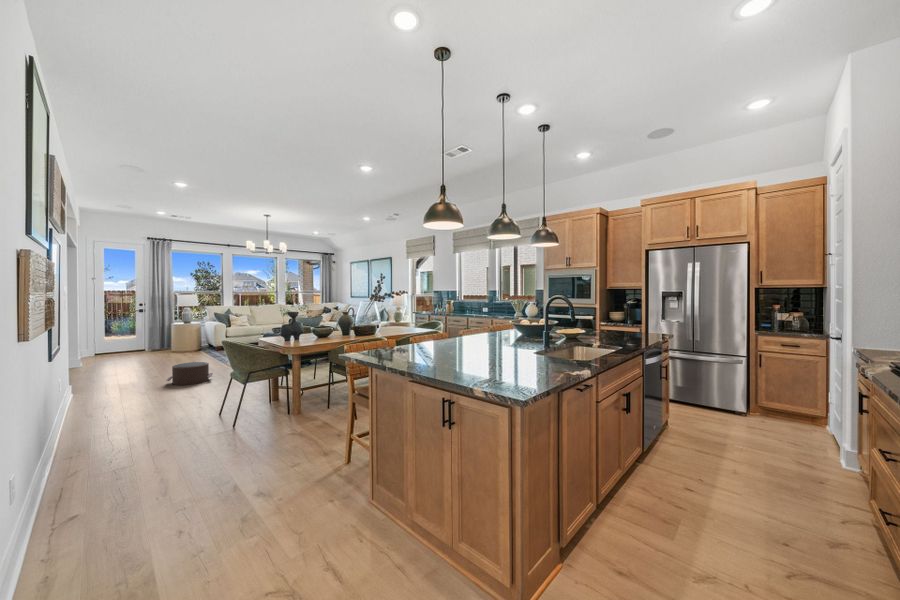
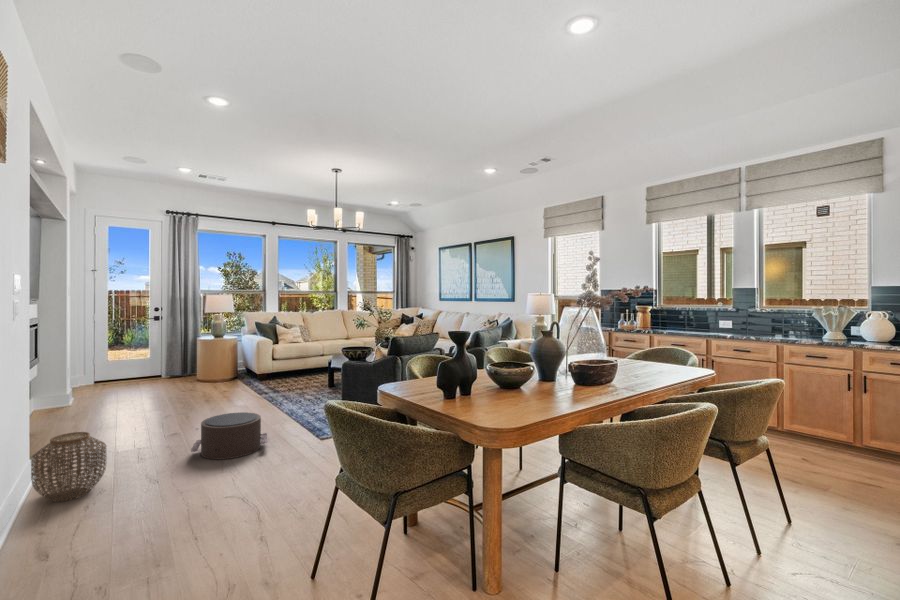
woven basket: none [78,368,118,401] -> present [31,432,106,502]

